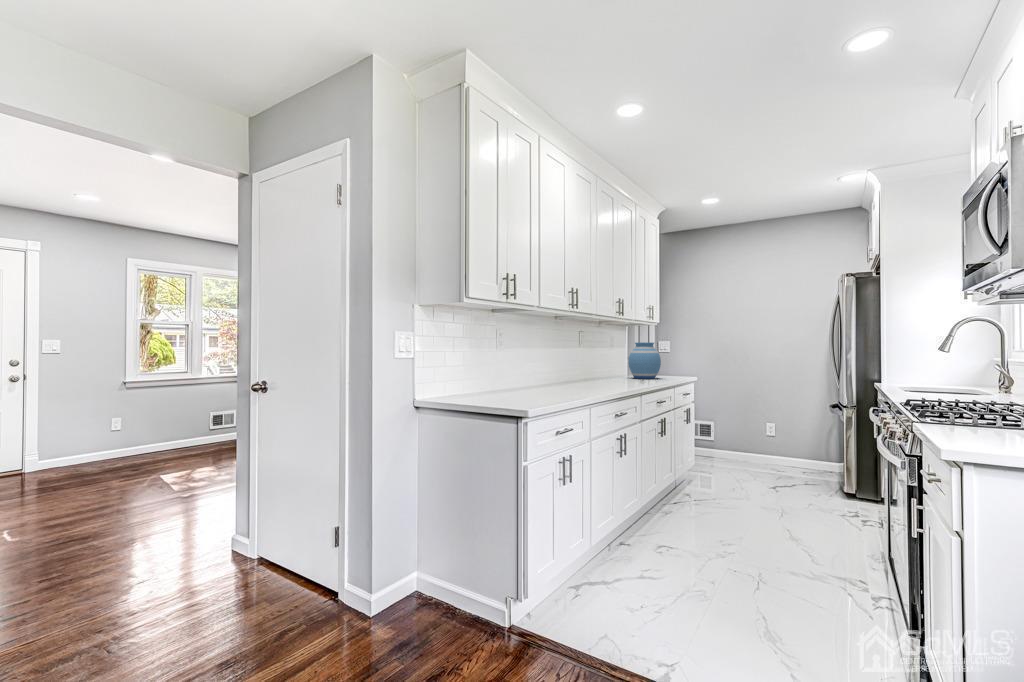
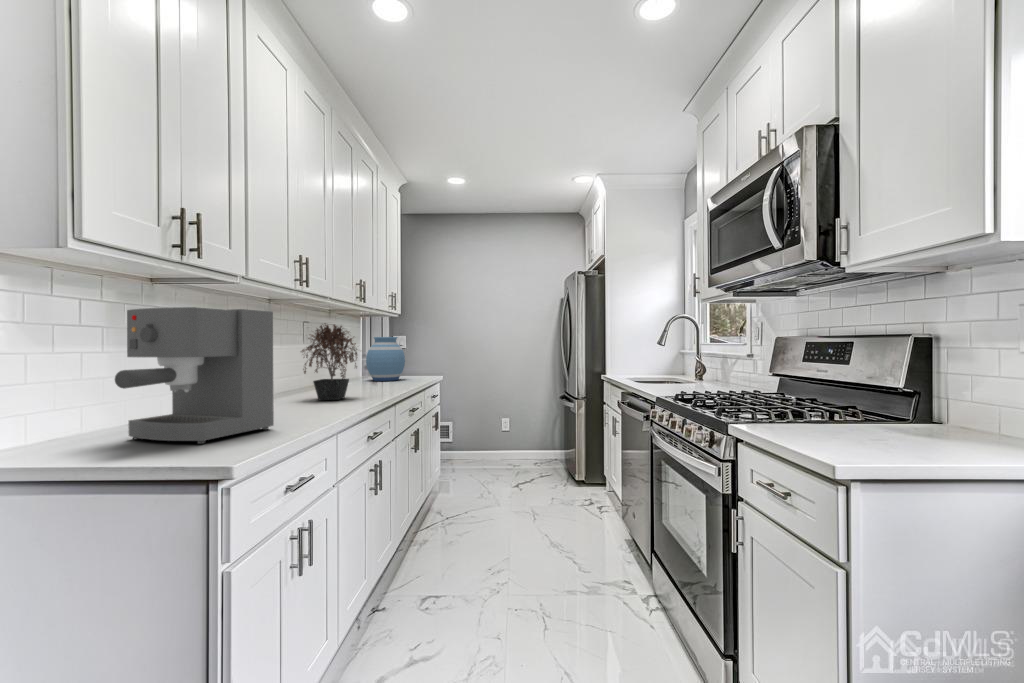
coffee maker: none [479,329,552,402] -> present [115,307,274,444]
potted plant: none [573,333,616,389] -> present [301,325,357,400]

